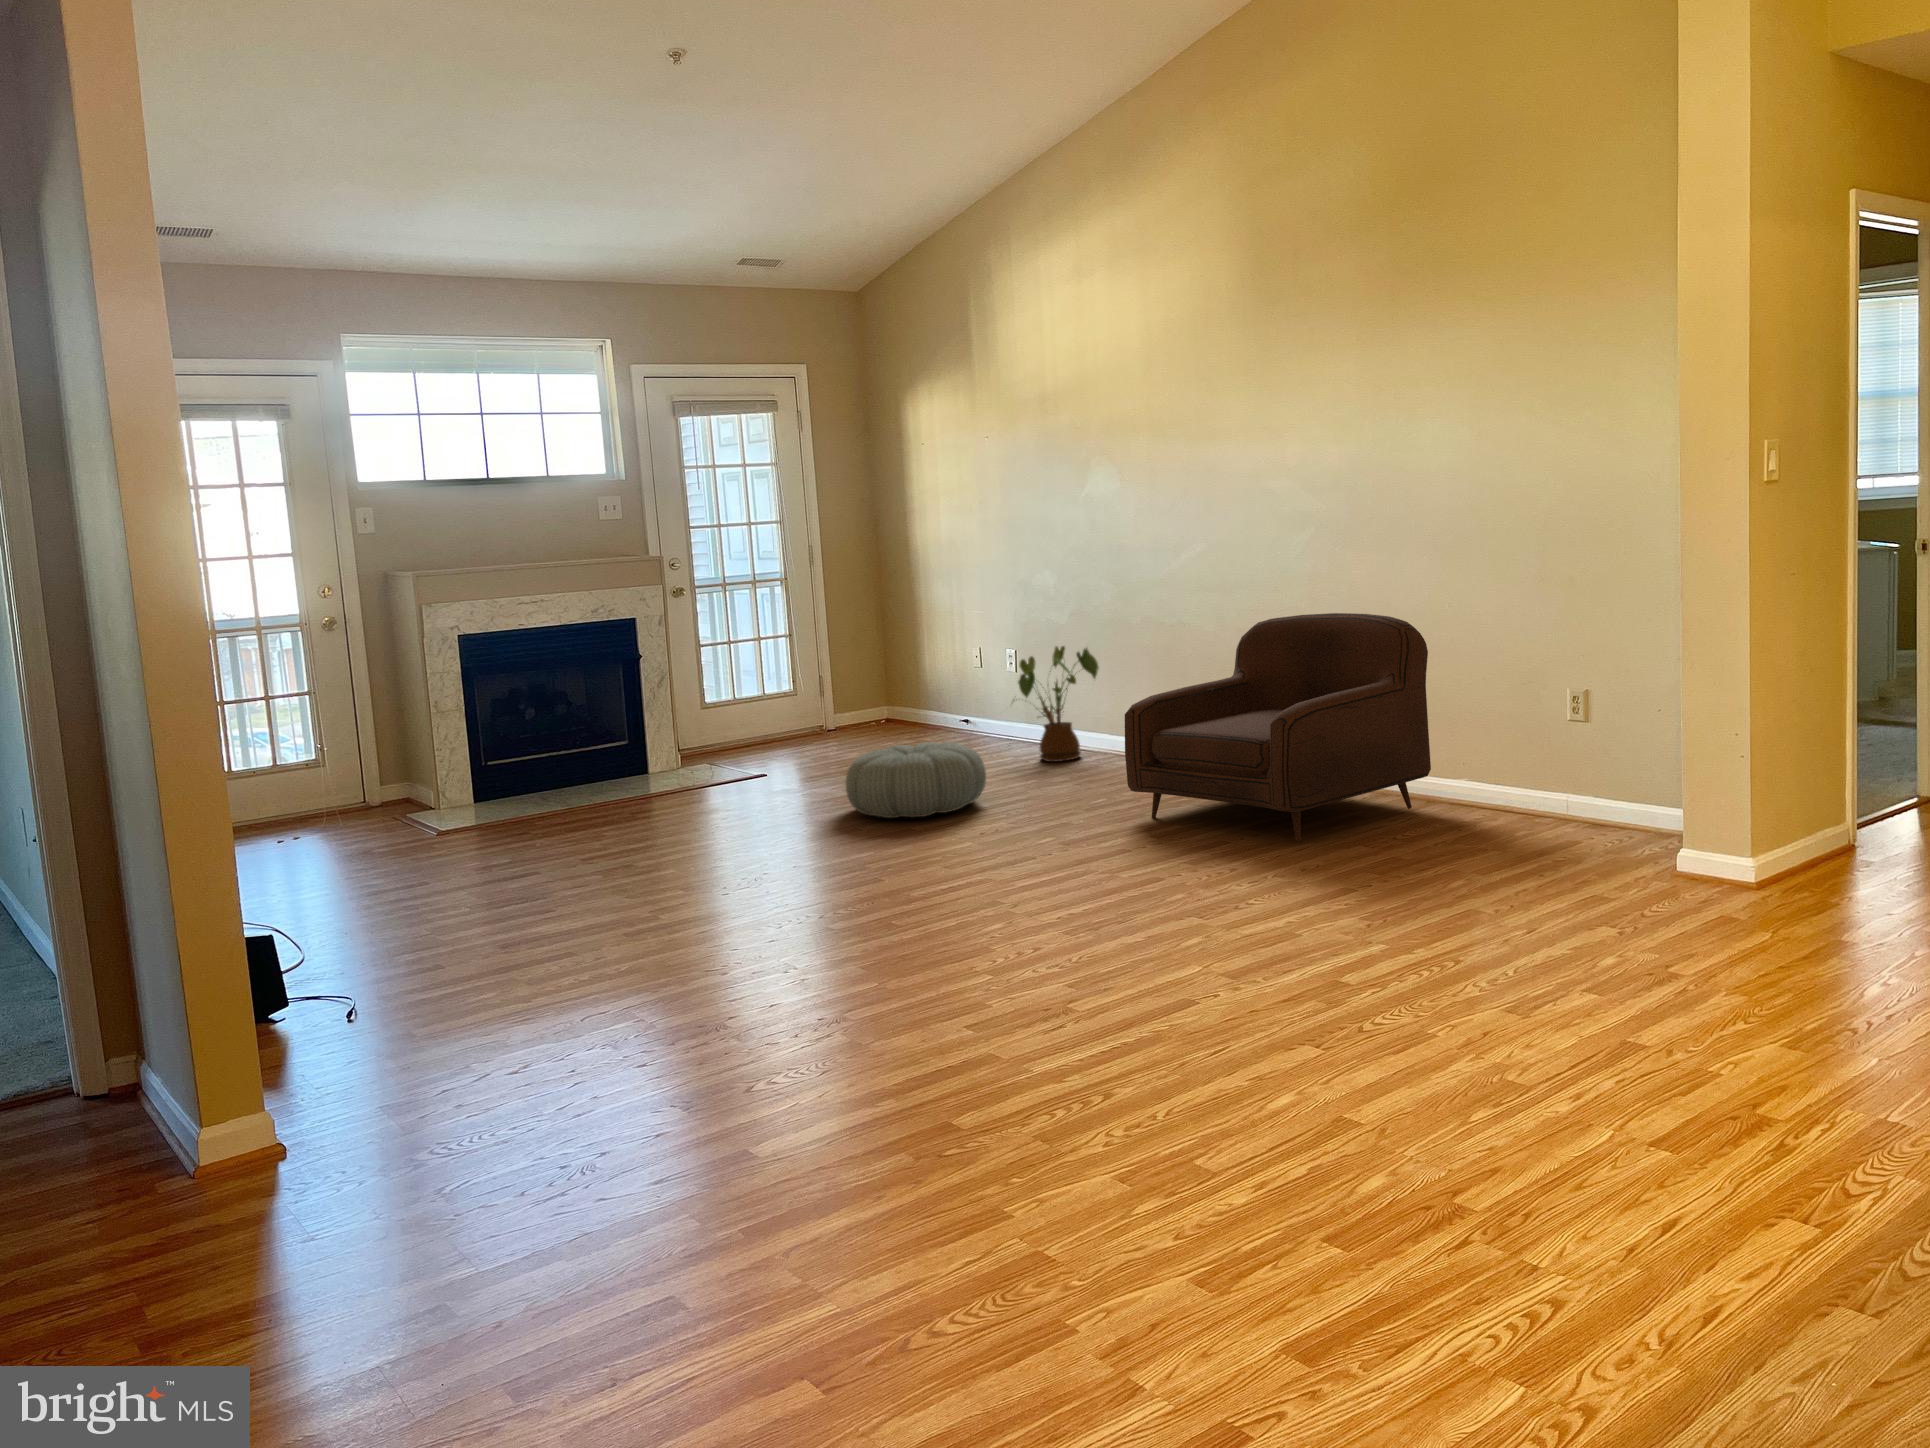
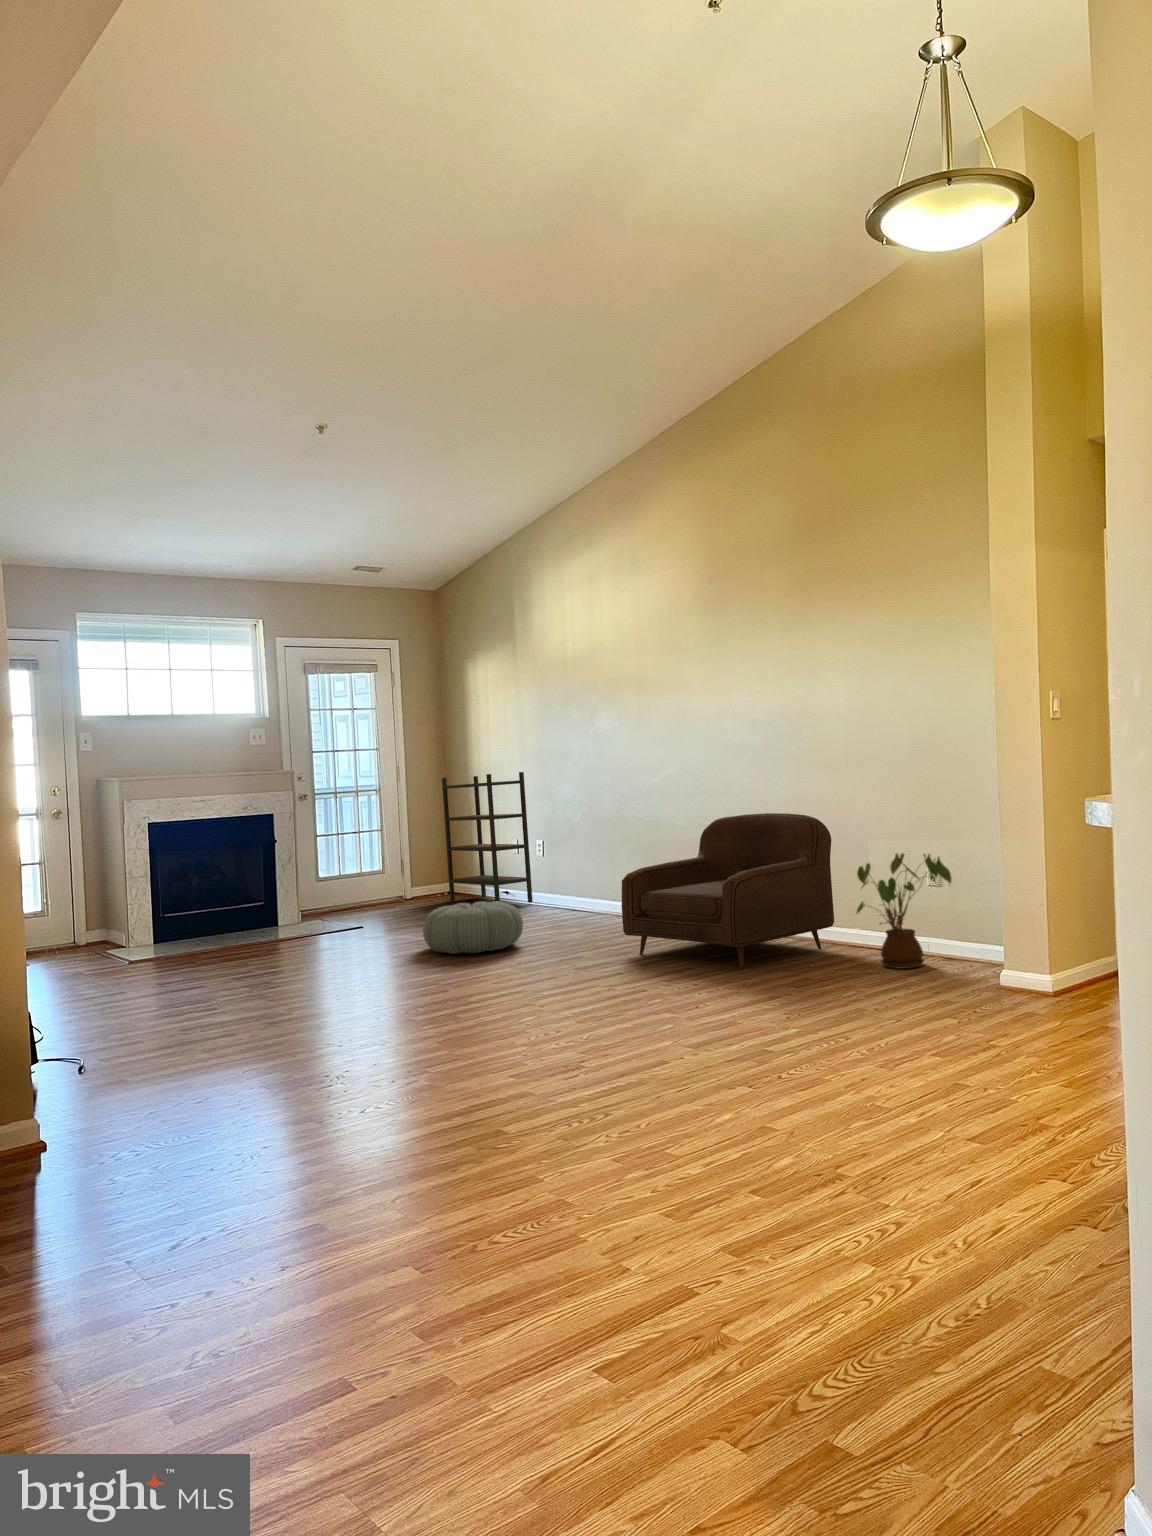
bookshelf: none [869,551,1001,742] -> present [442,772,533,903]
house plant: present [1018,646,1098,762] -> present [857,853,952,969]

